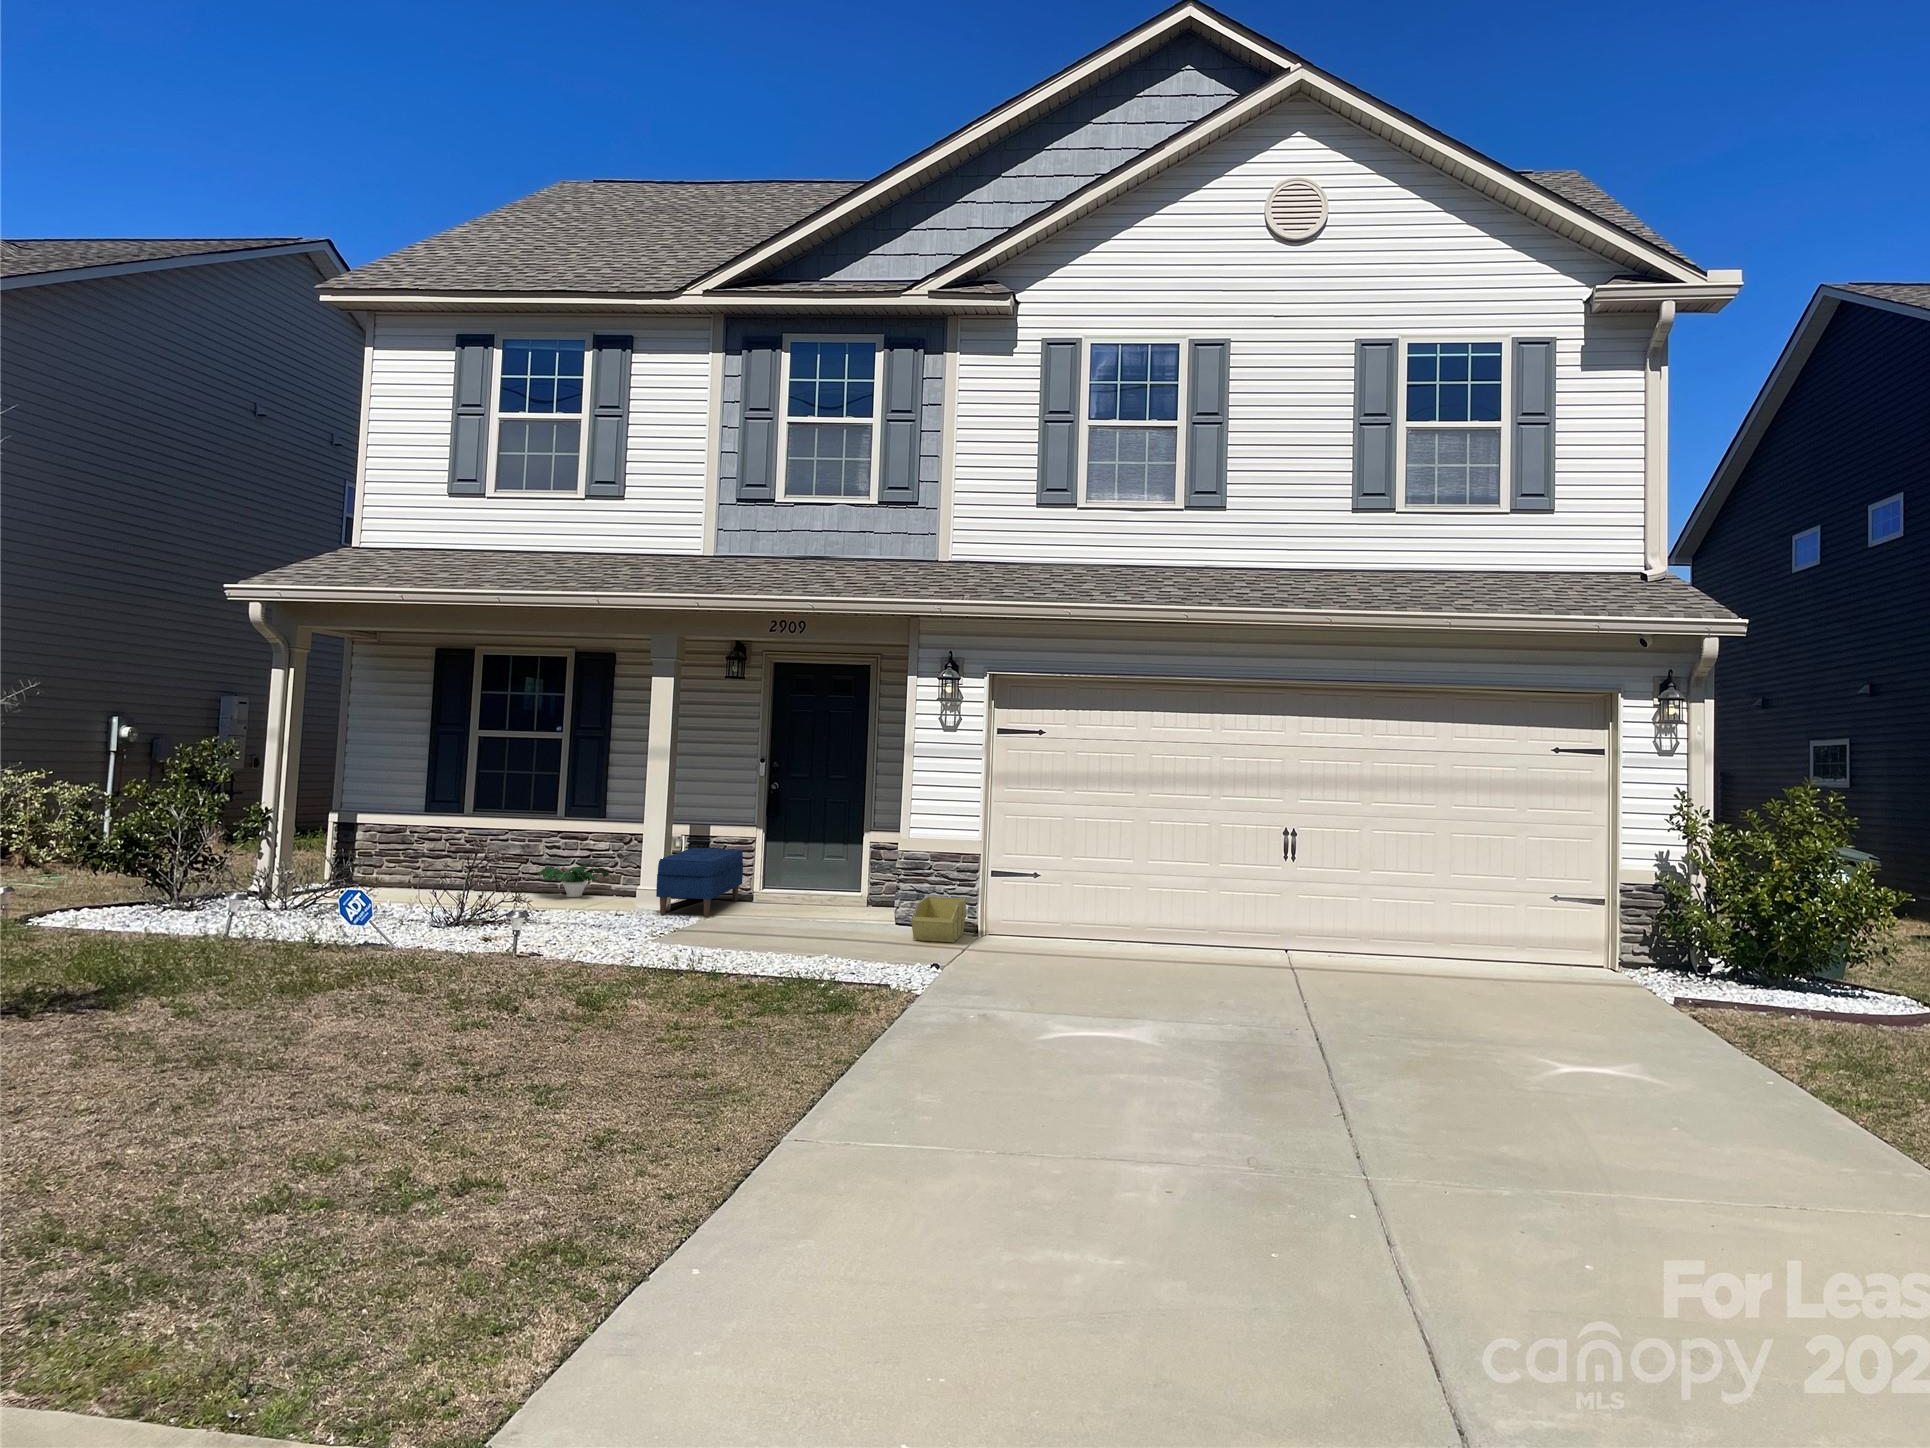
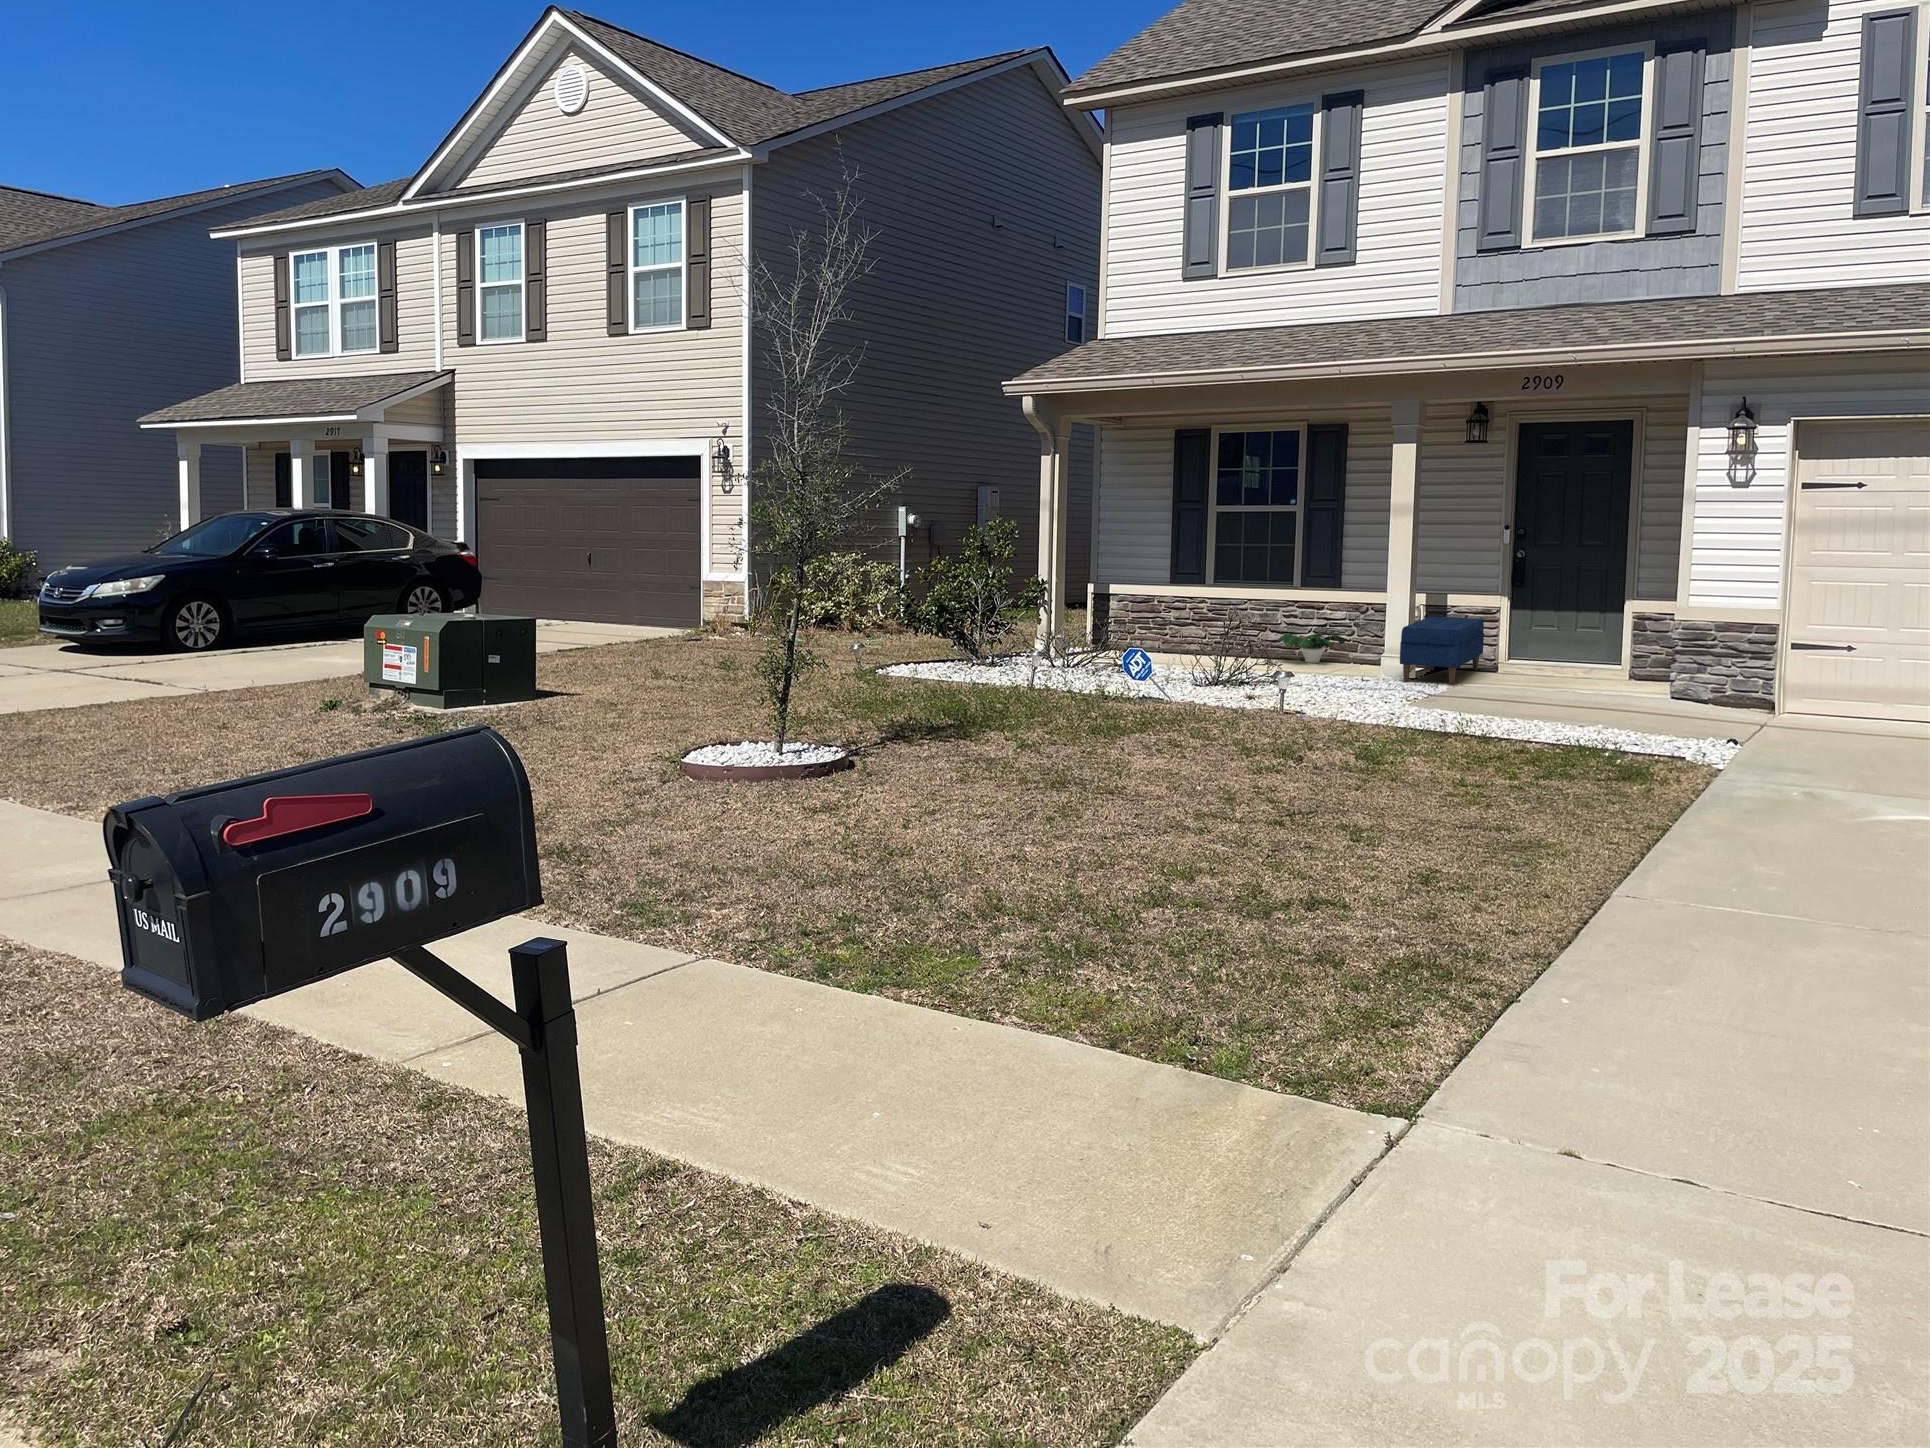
storage bin: present [911,896,966,942] -> none [1692,670,1759,720]

